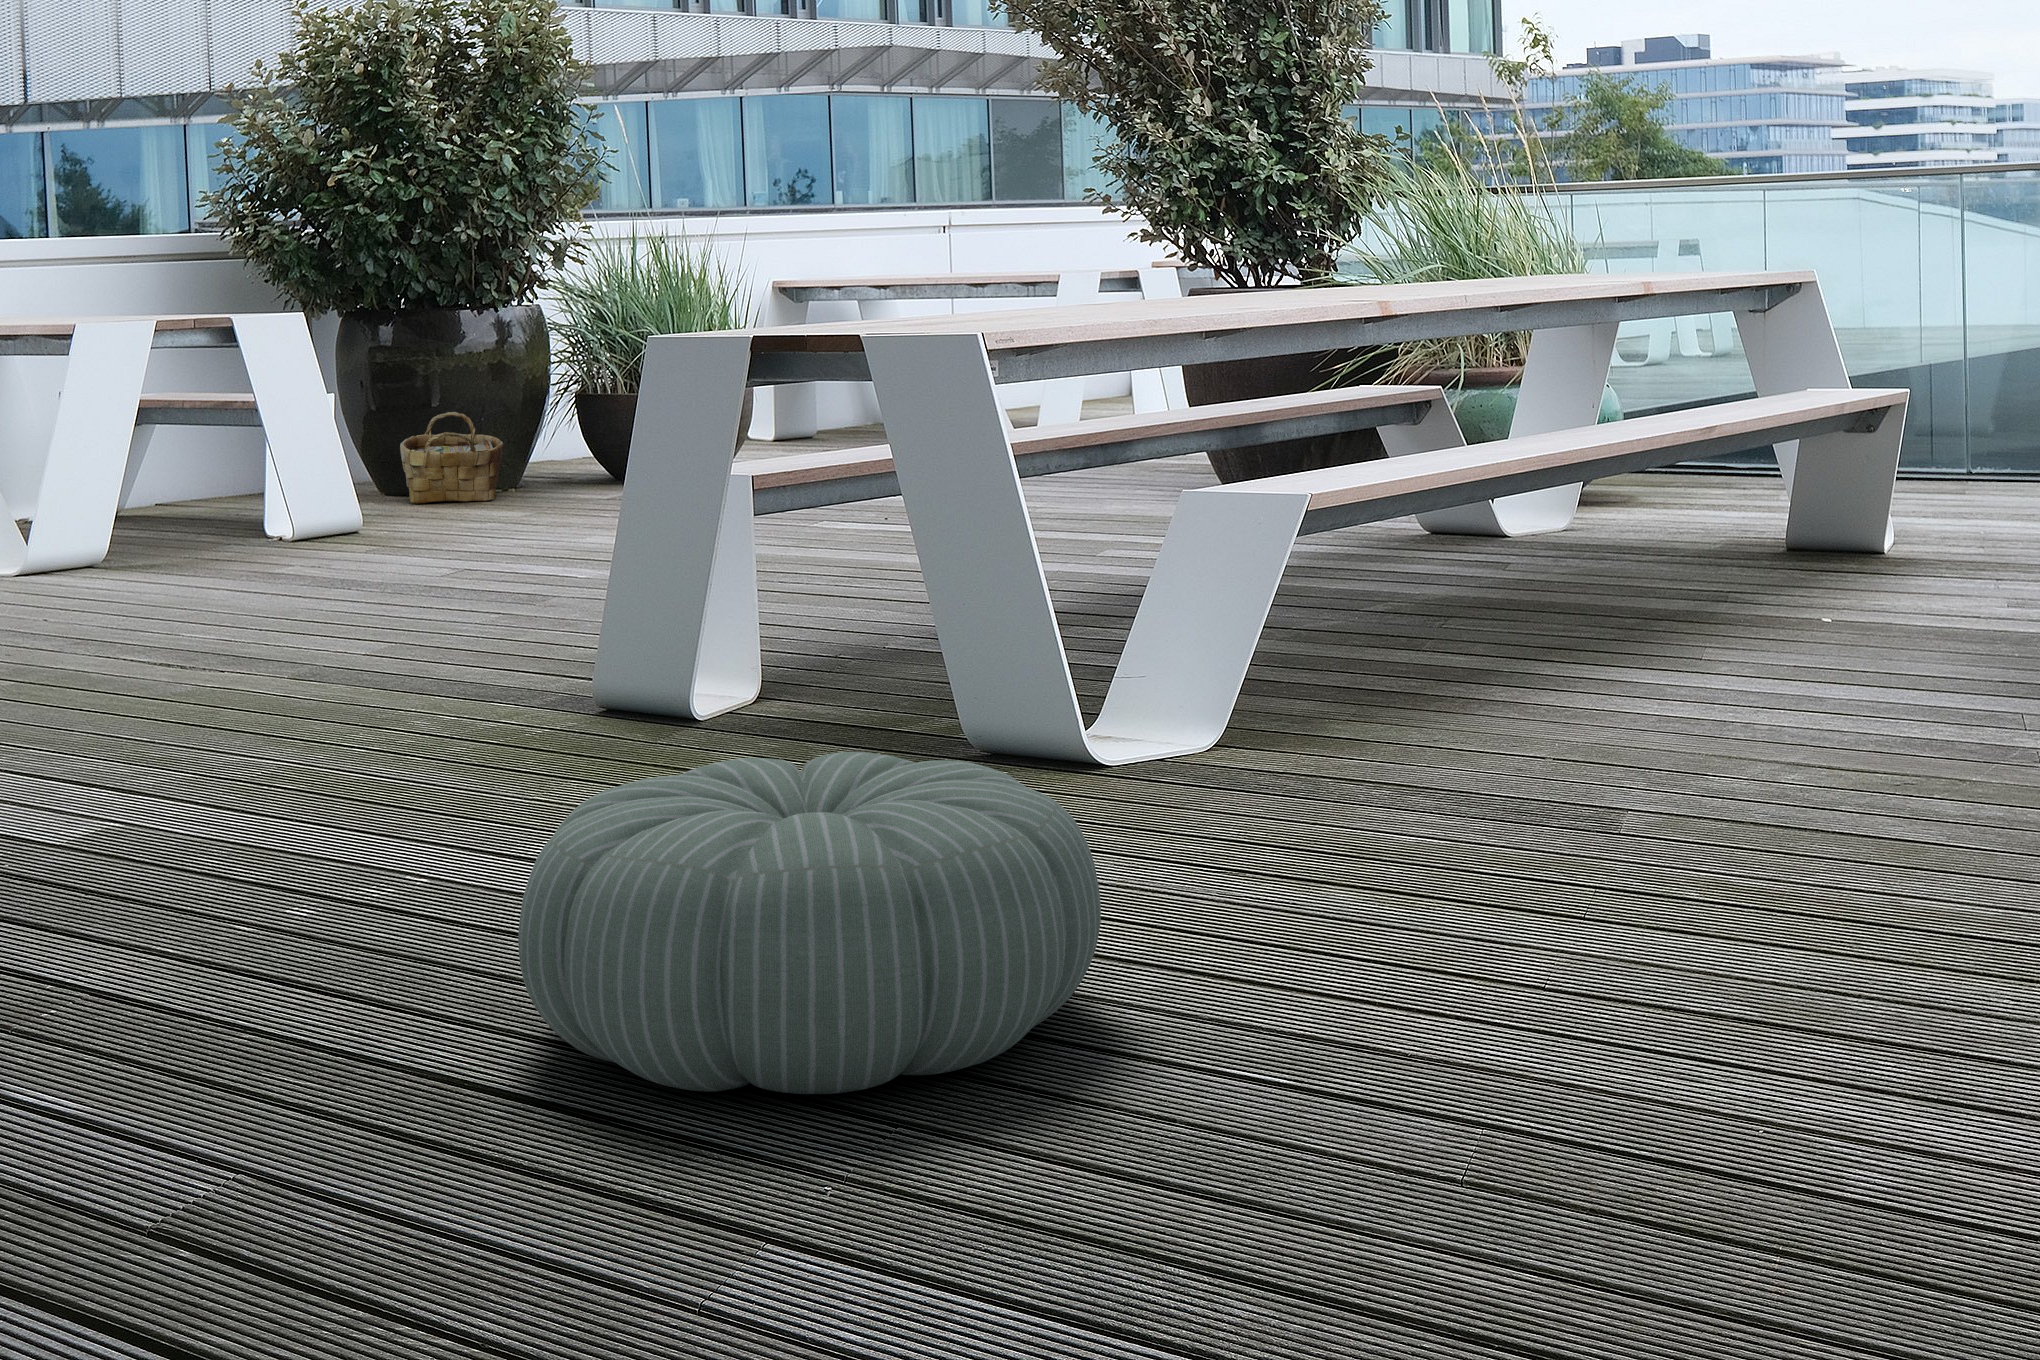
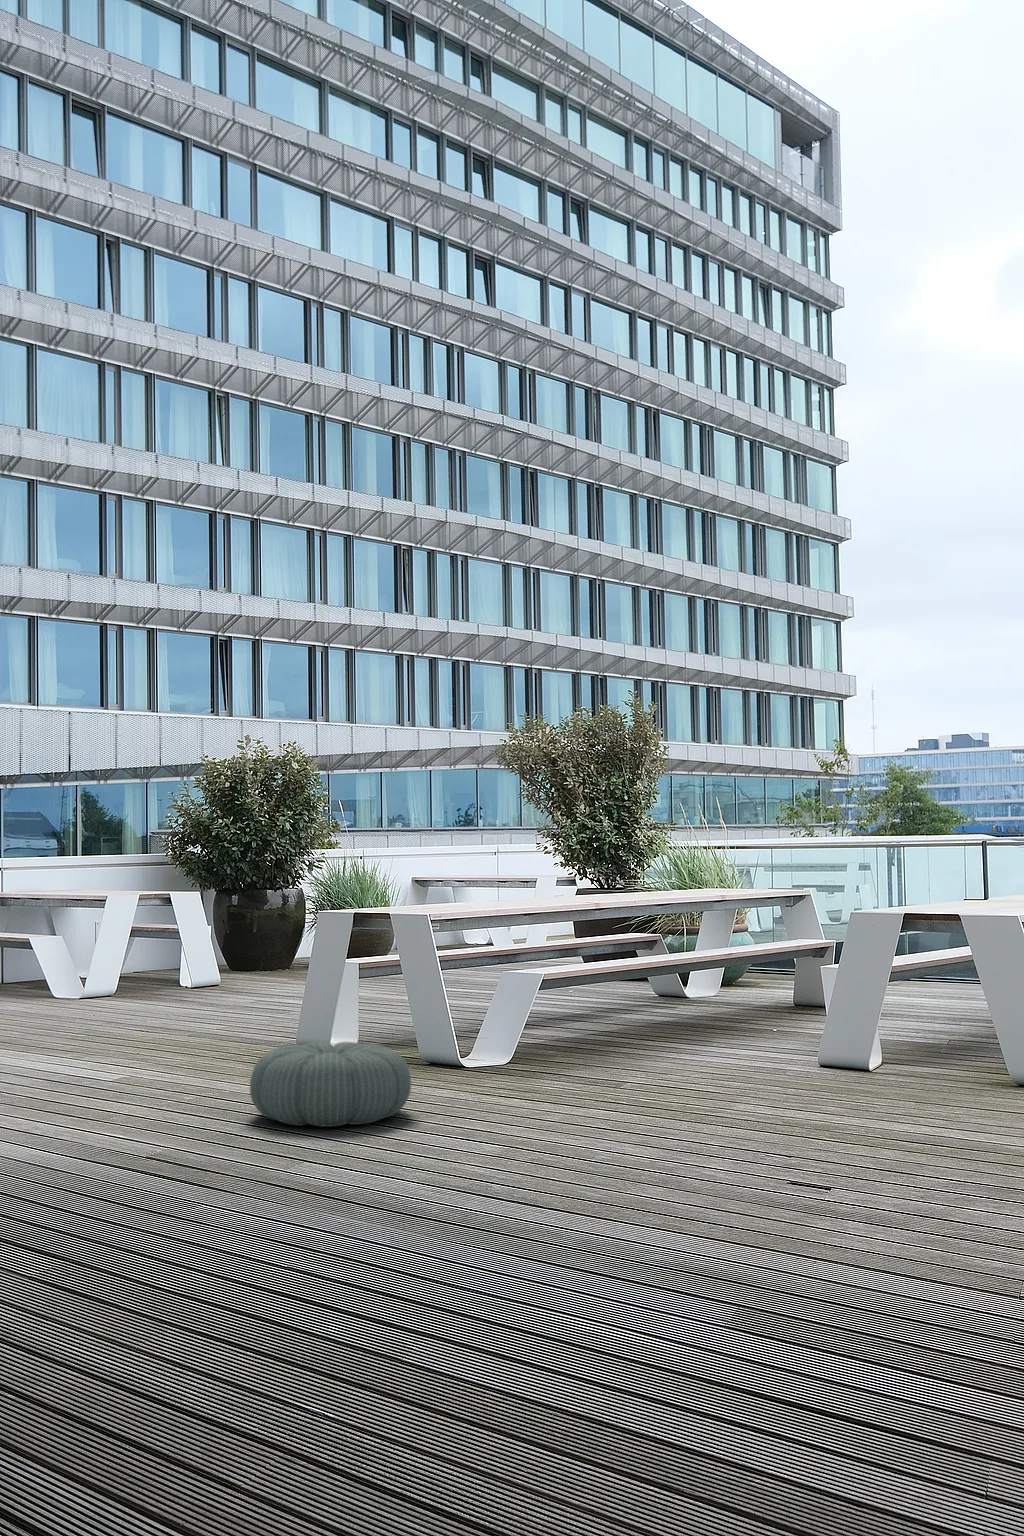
woven basket: present [400,412,503,504] -> none [237,934,281,973]

